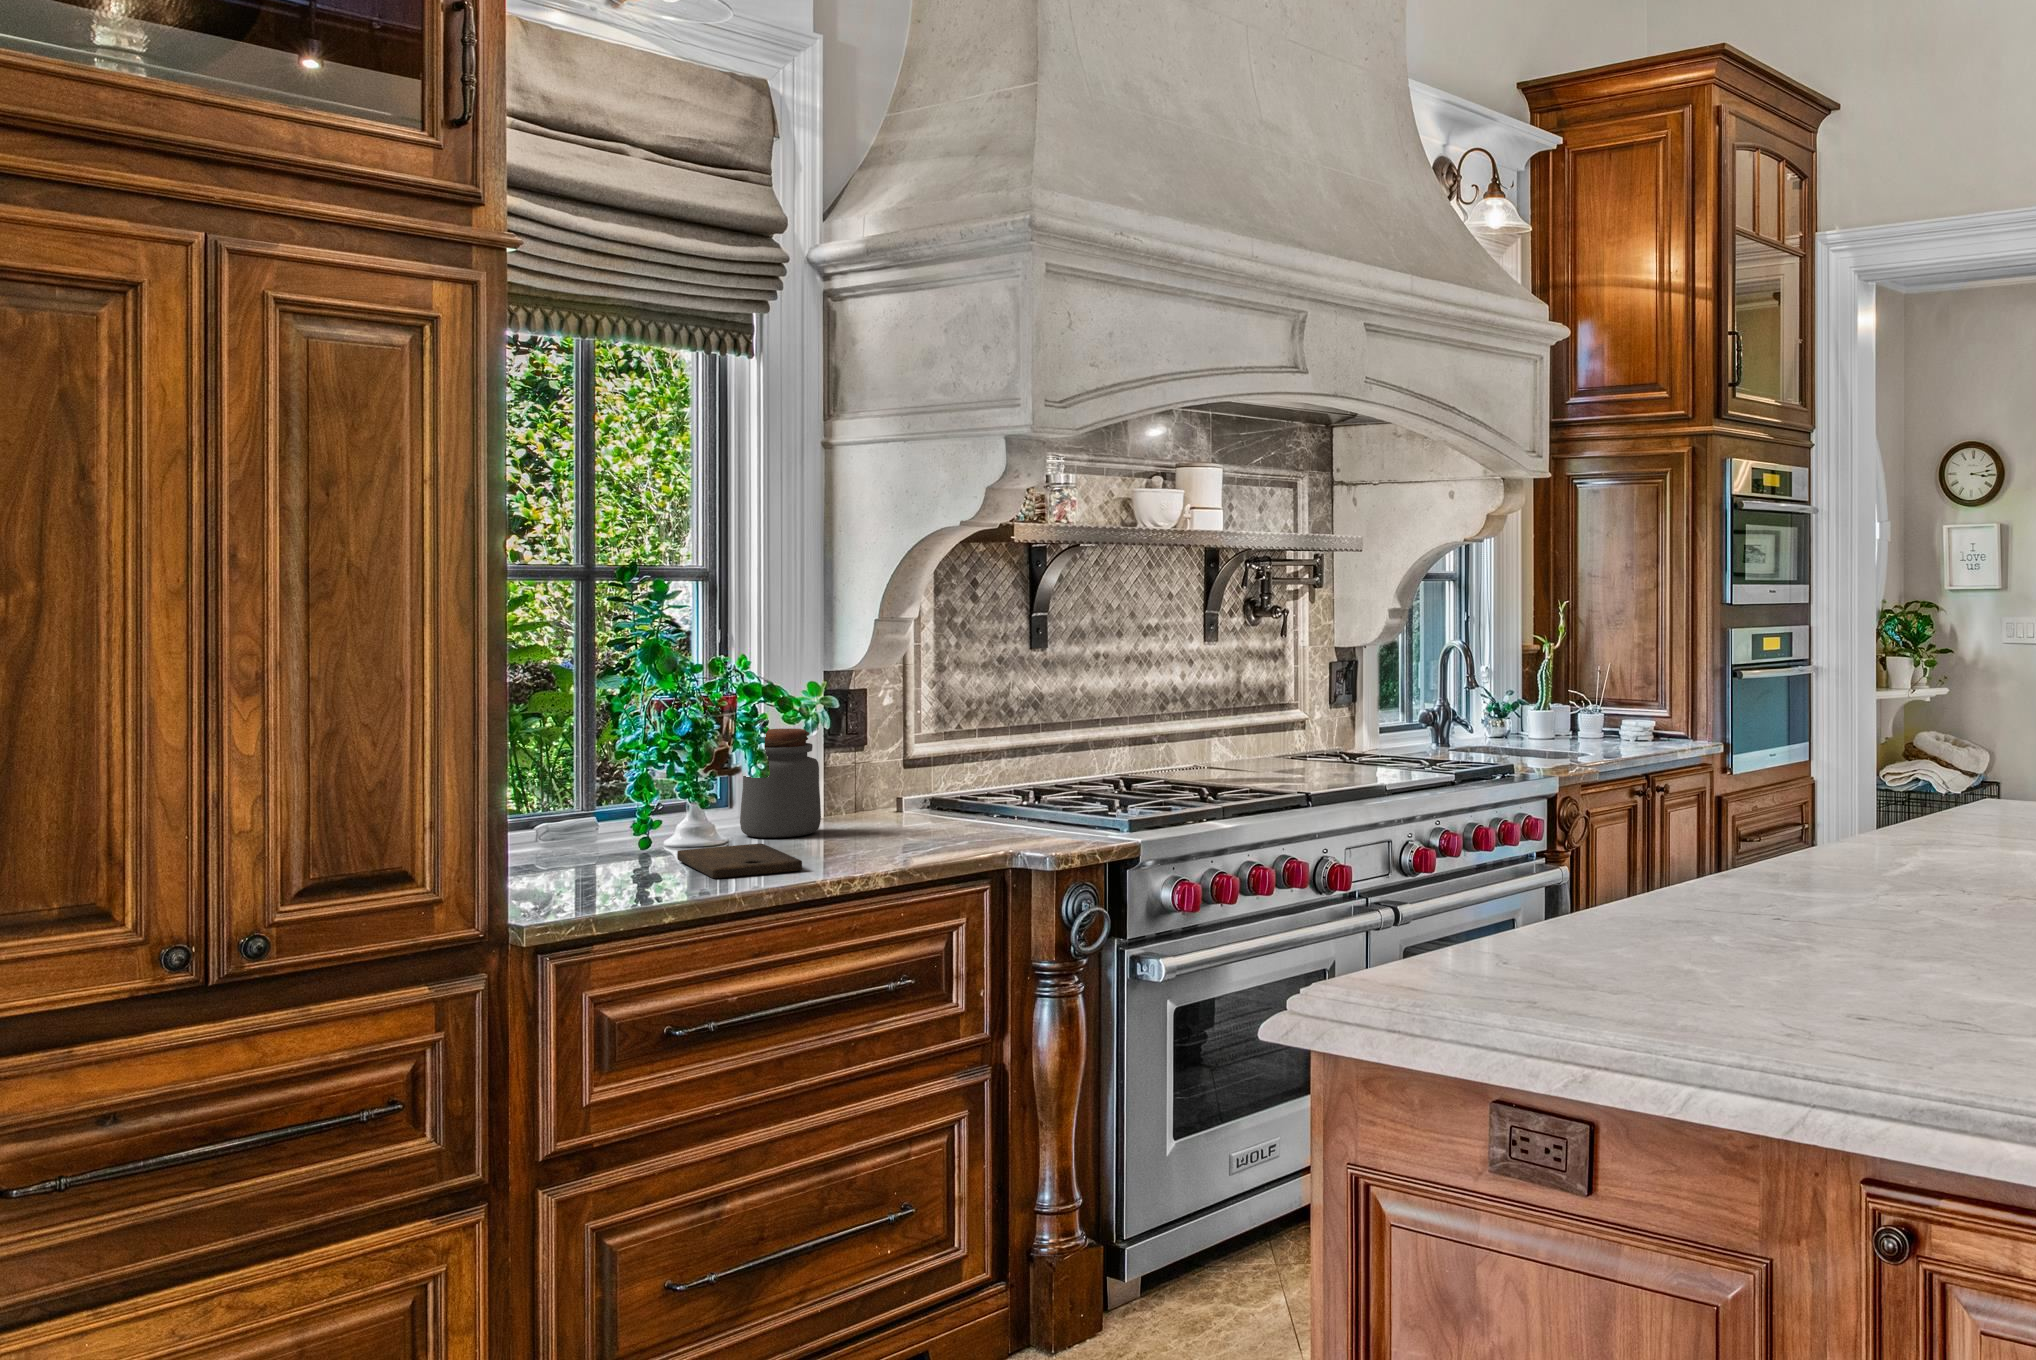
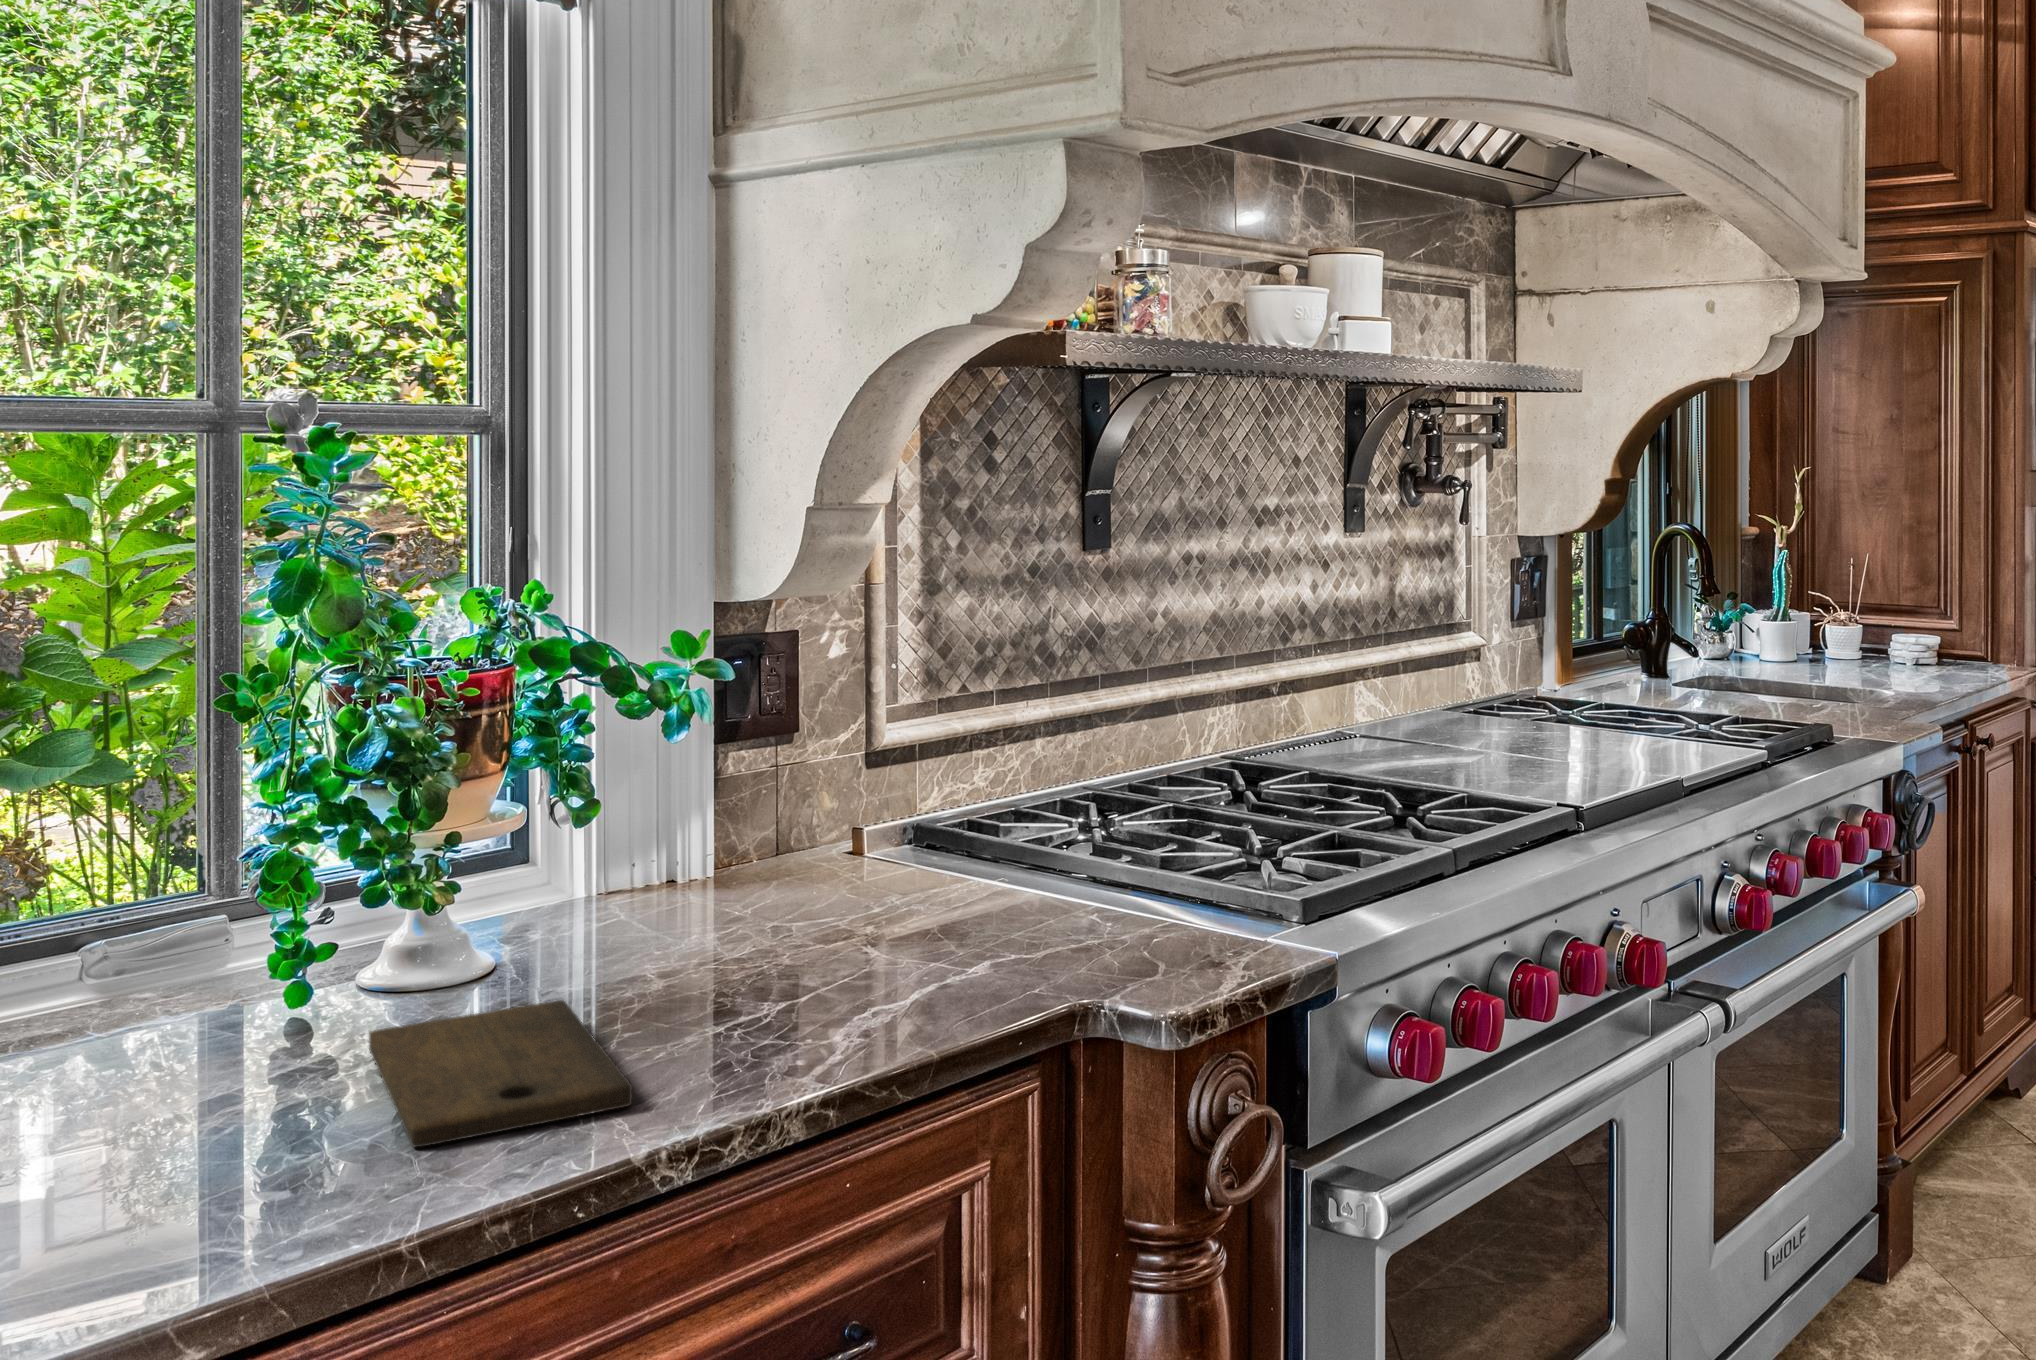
jar: present [740,729,821,838] -> none [544,724,707,947]

